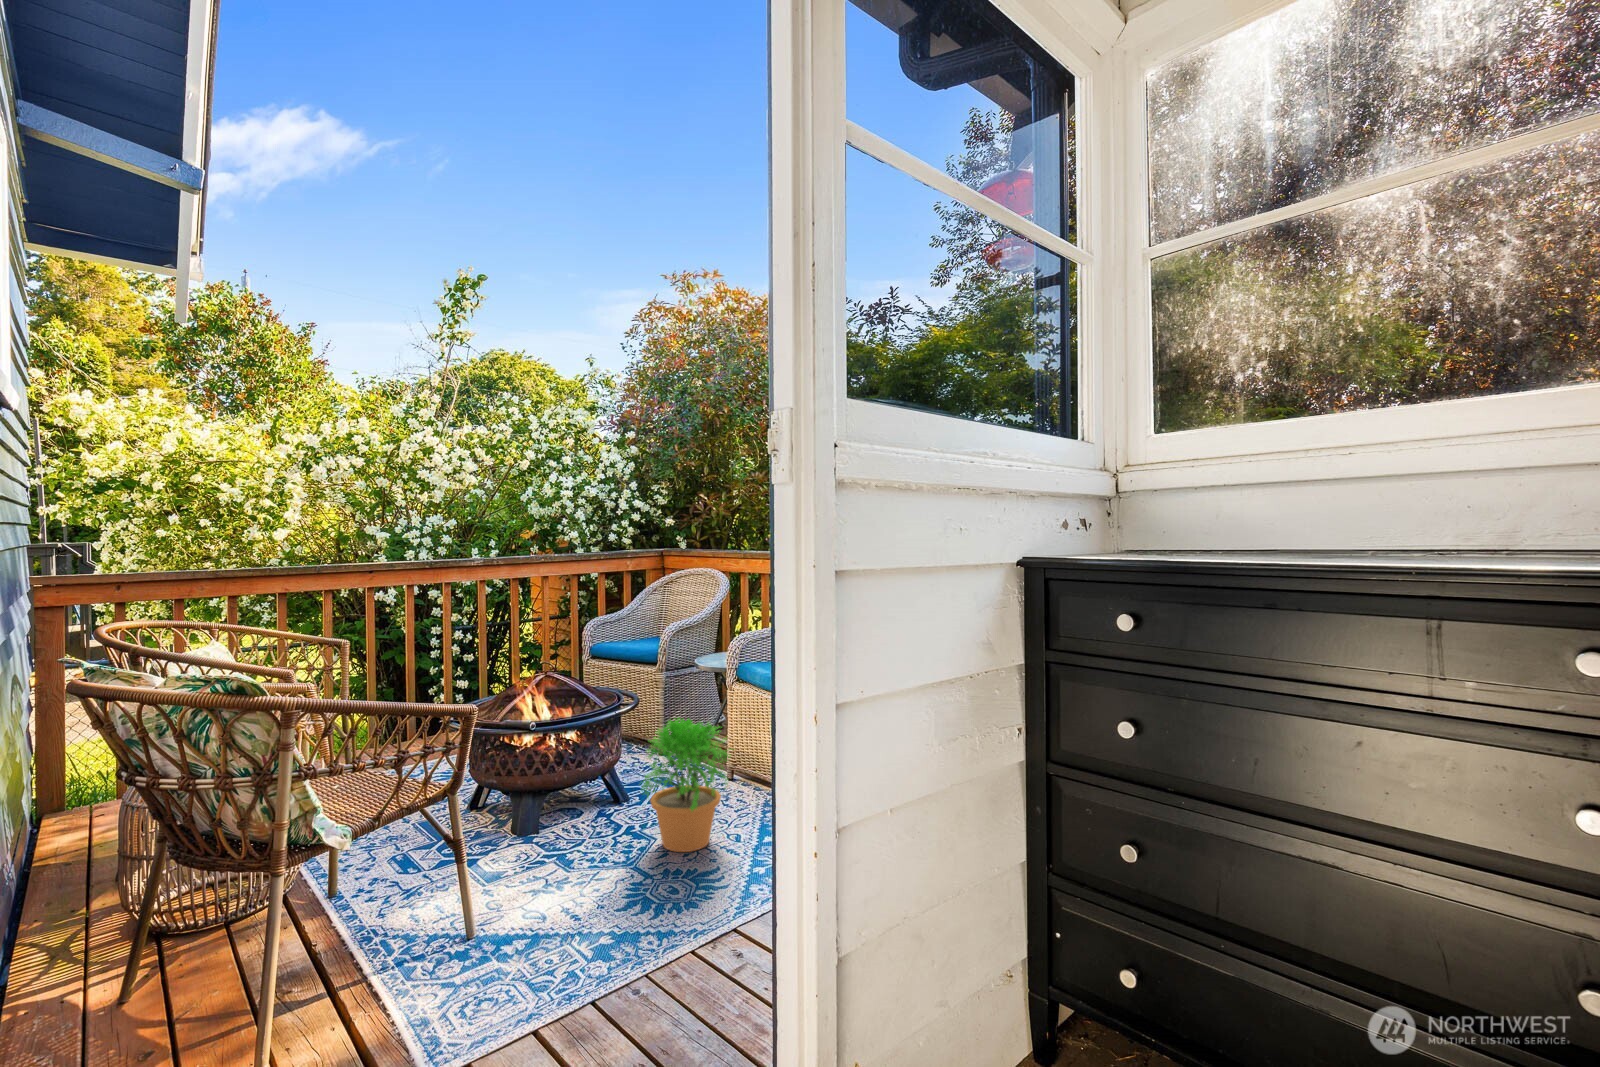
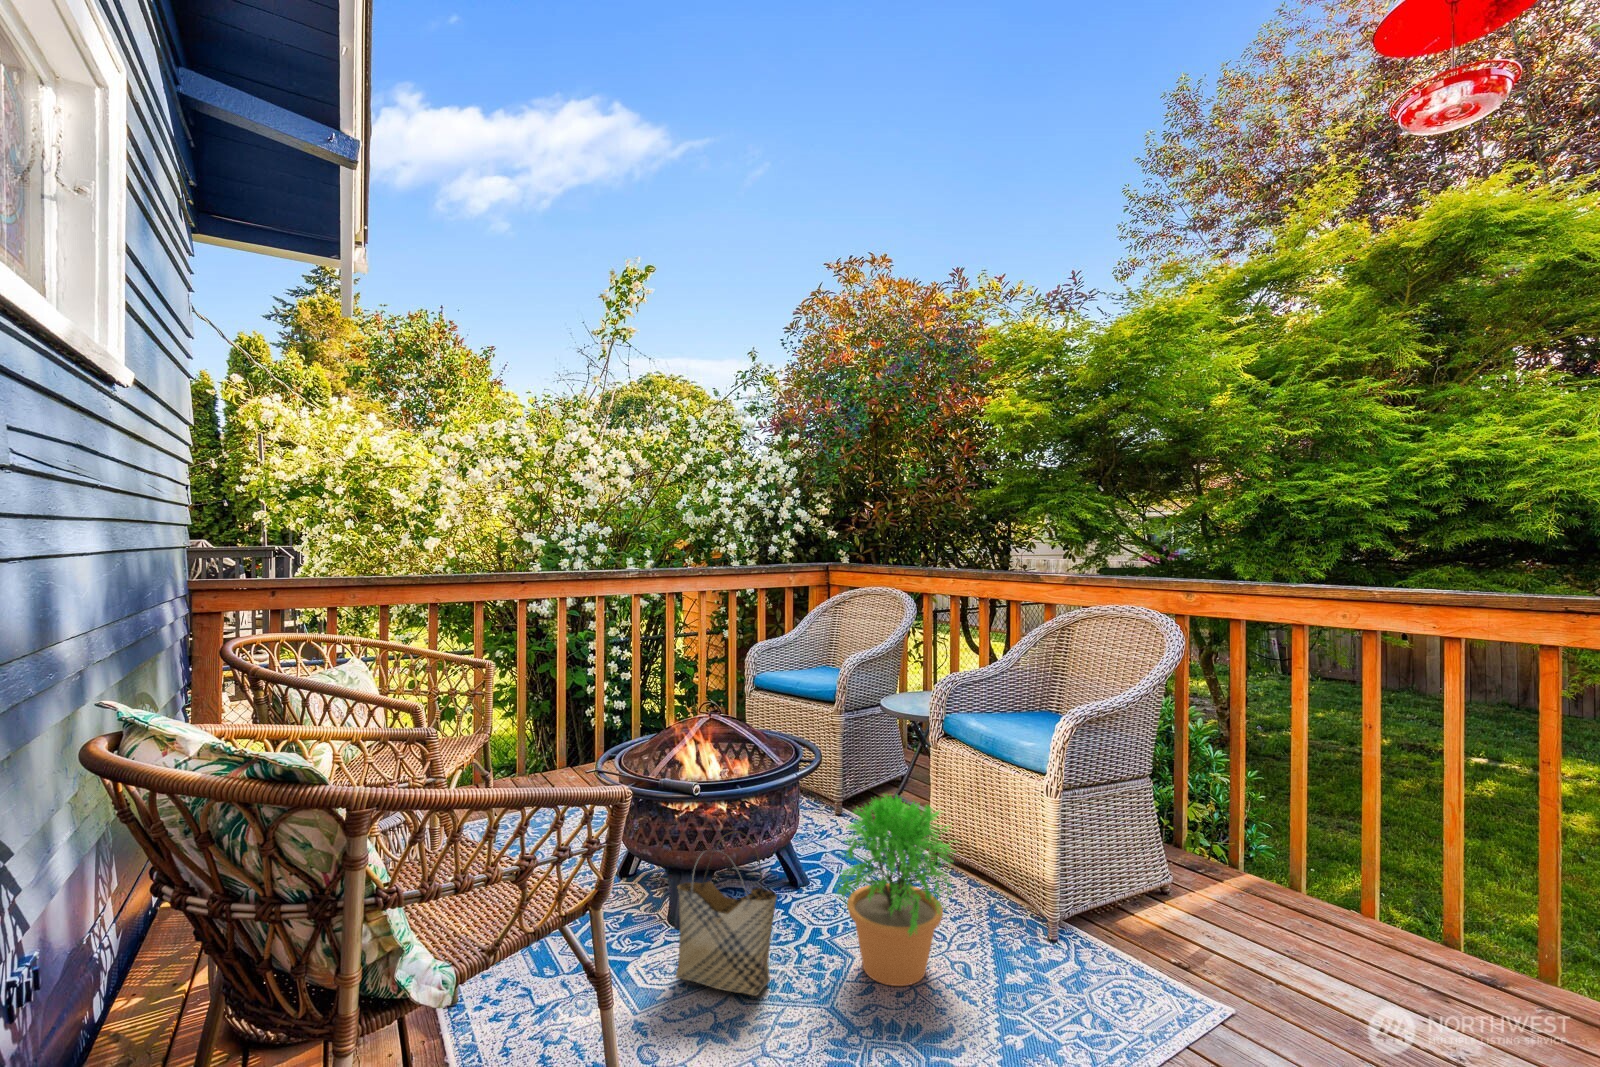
woven basket: none [516,751,595,866] -> present [676,831,777,996]

